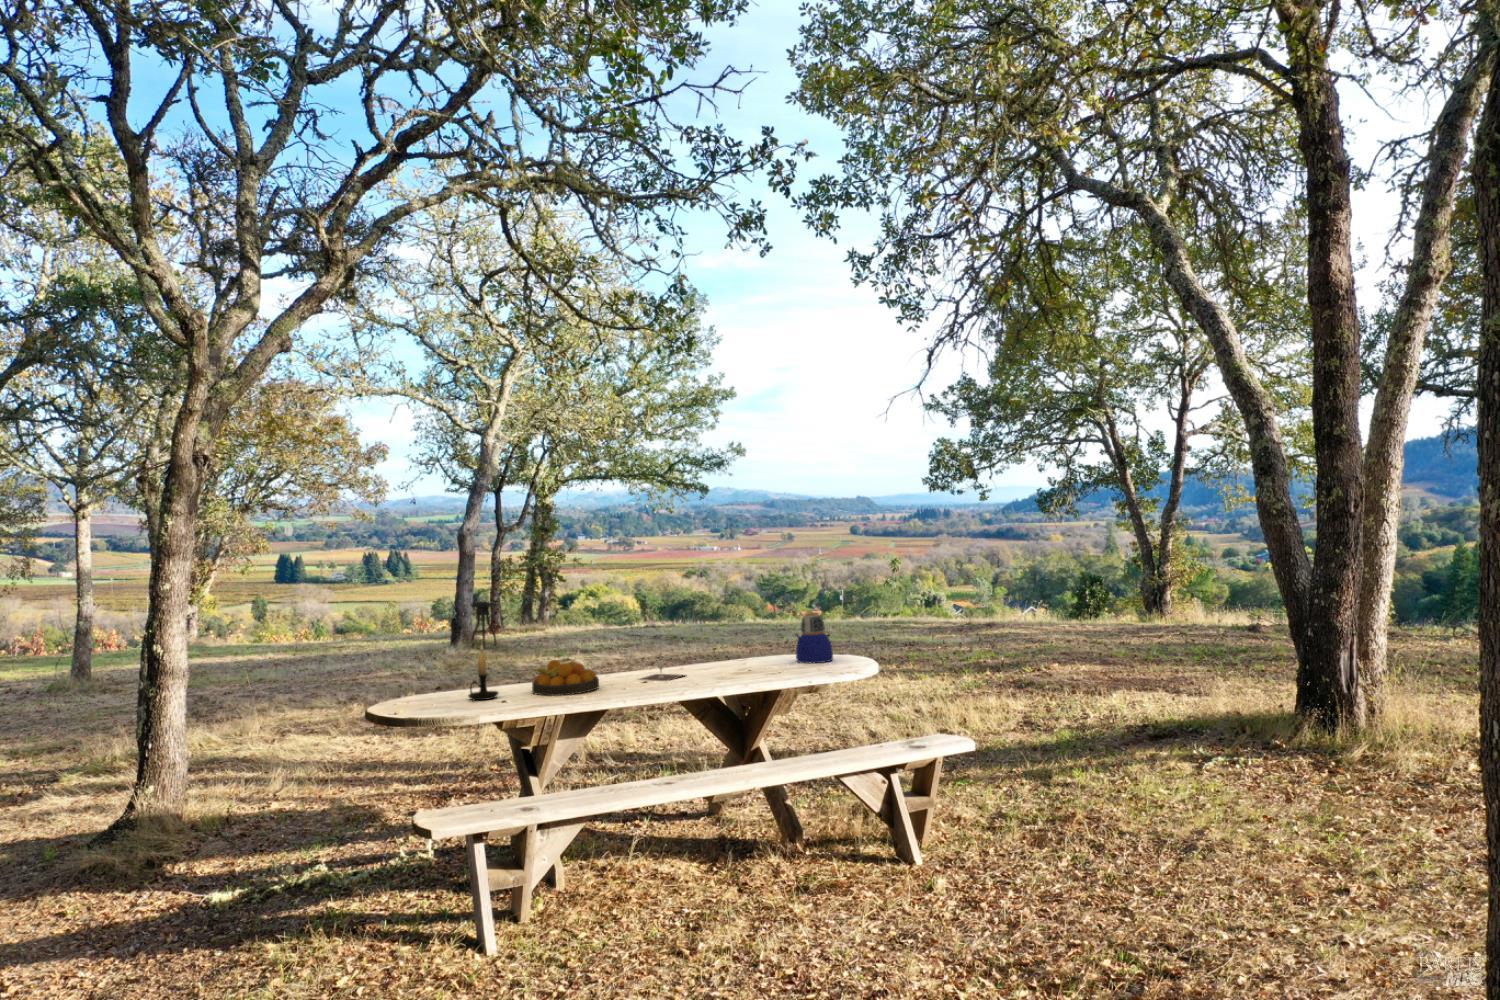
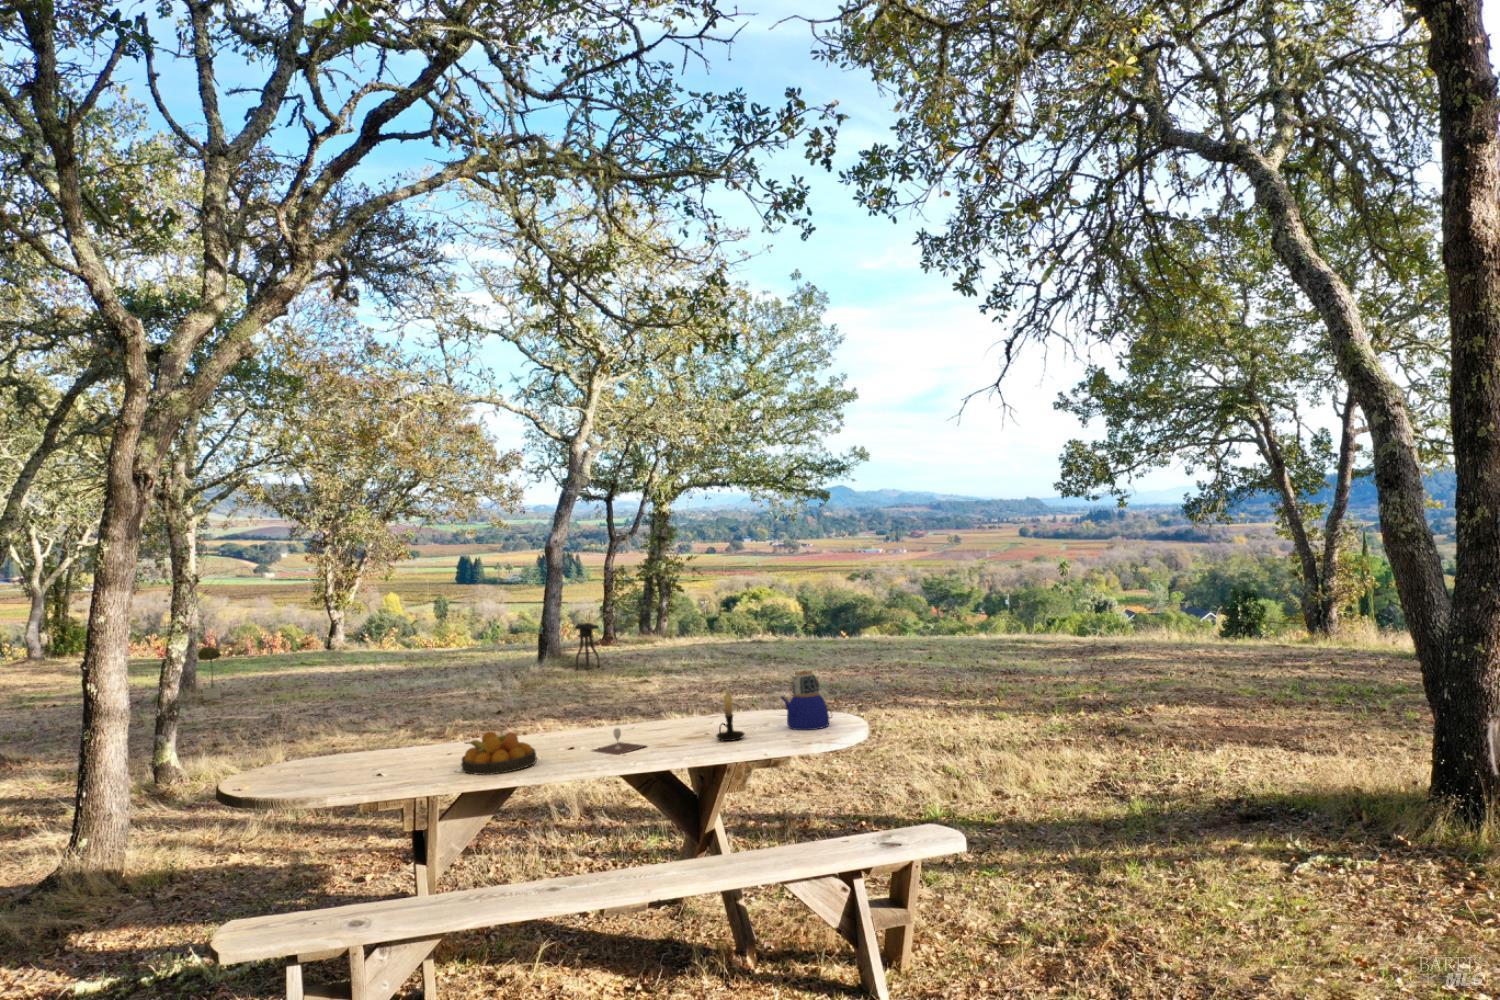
potted tree: none [46,623,77,682] -> present [197,647,221,700]
candle holder: present [469,645,499,701] -> present [717,687,744,741]

